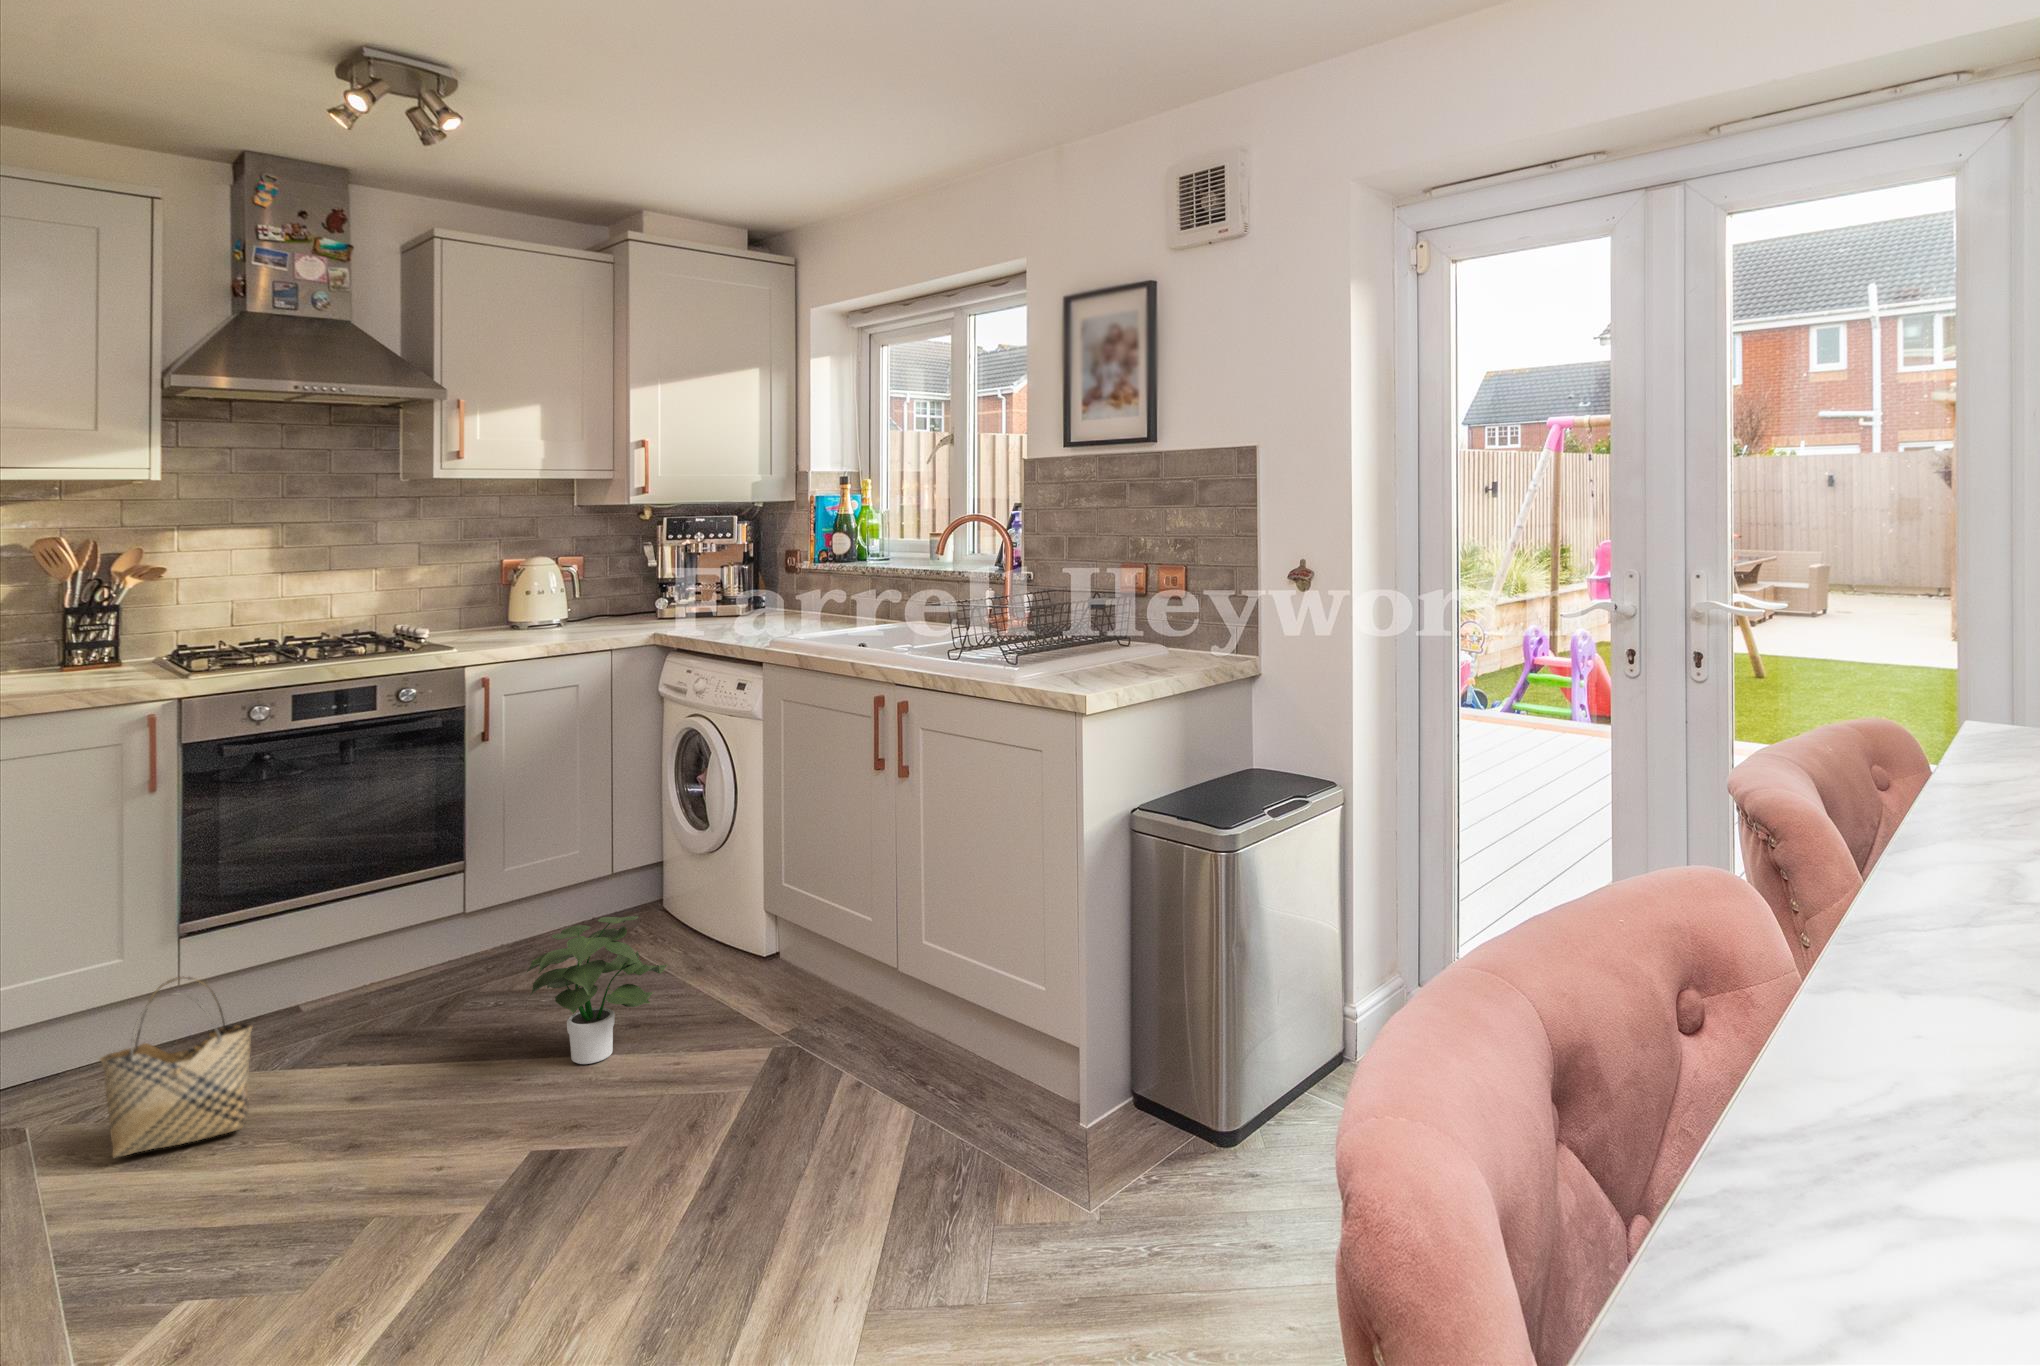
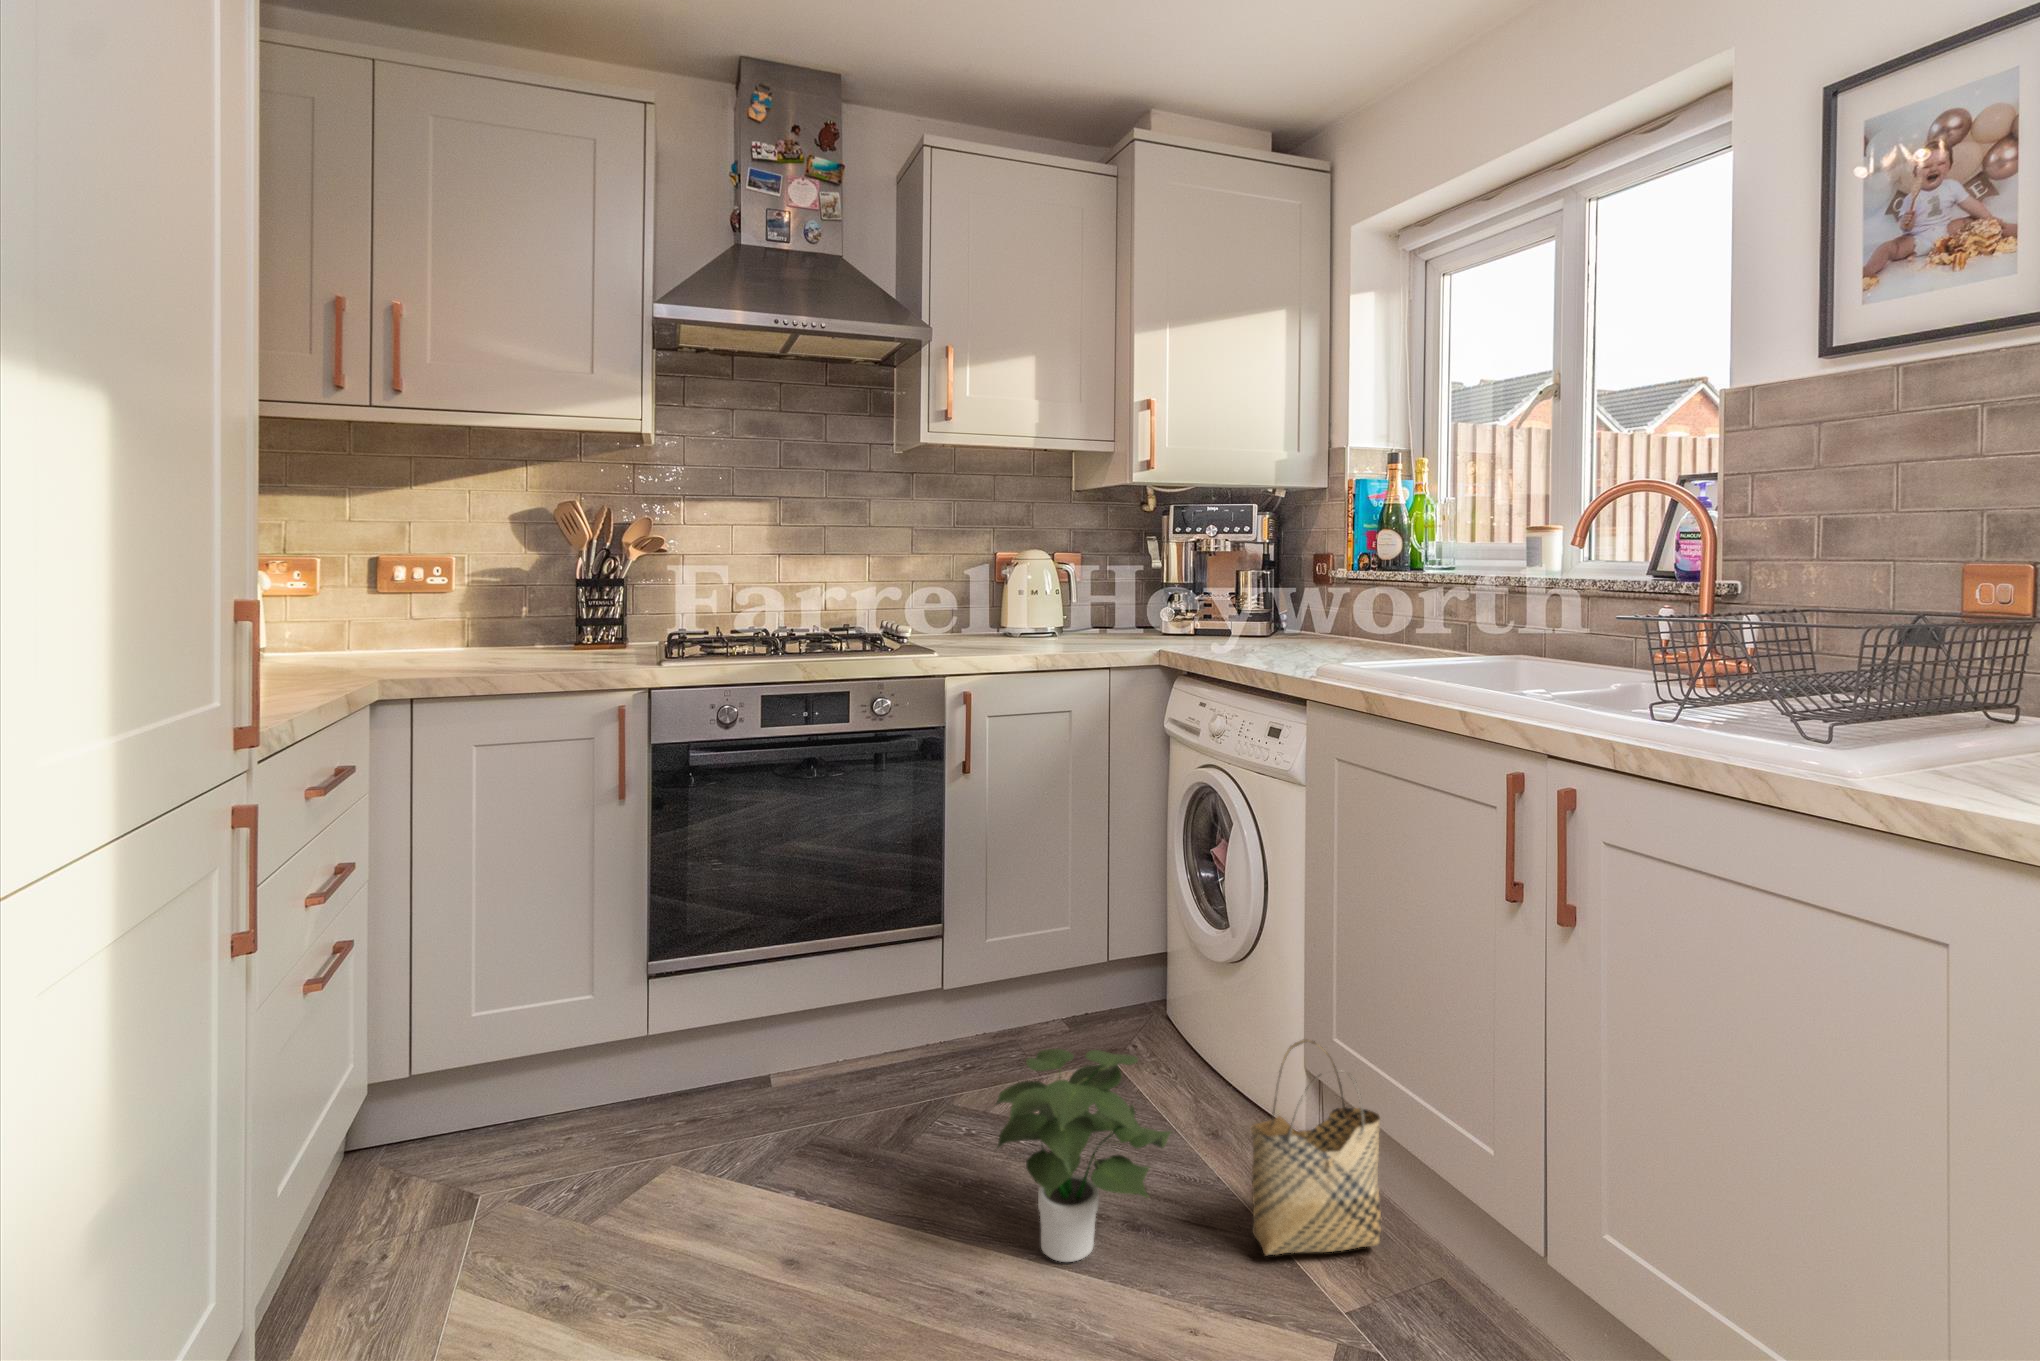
woven basket: present [100,977,252,1158] -> present [1250,1039,1381,1255]

